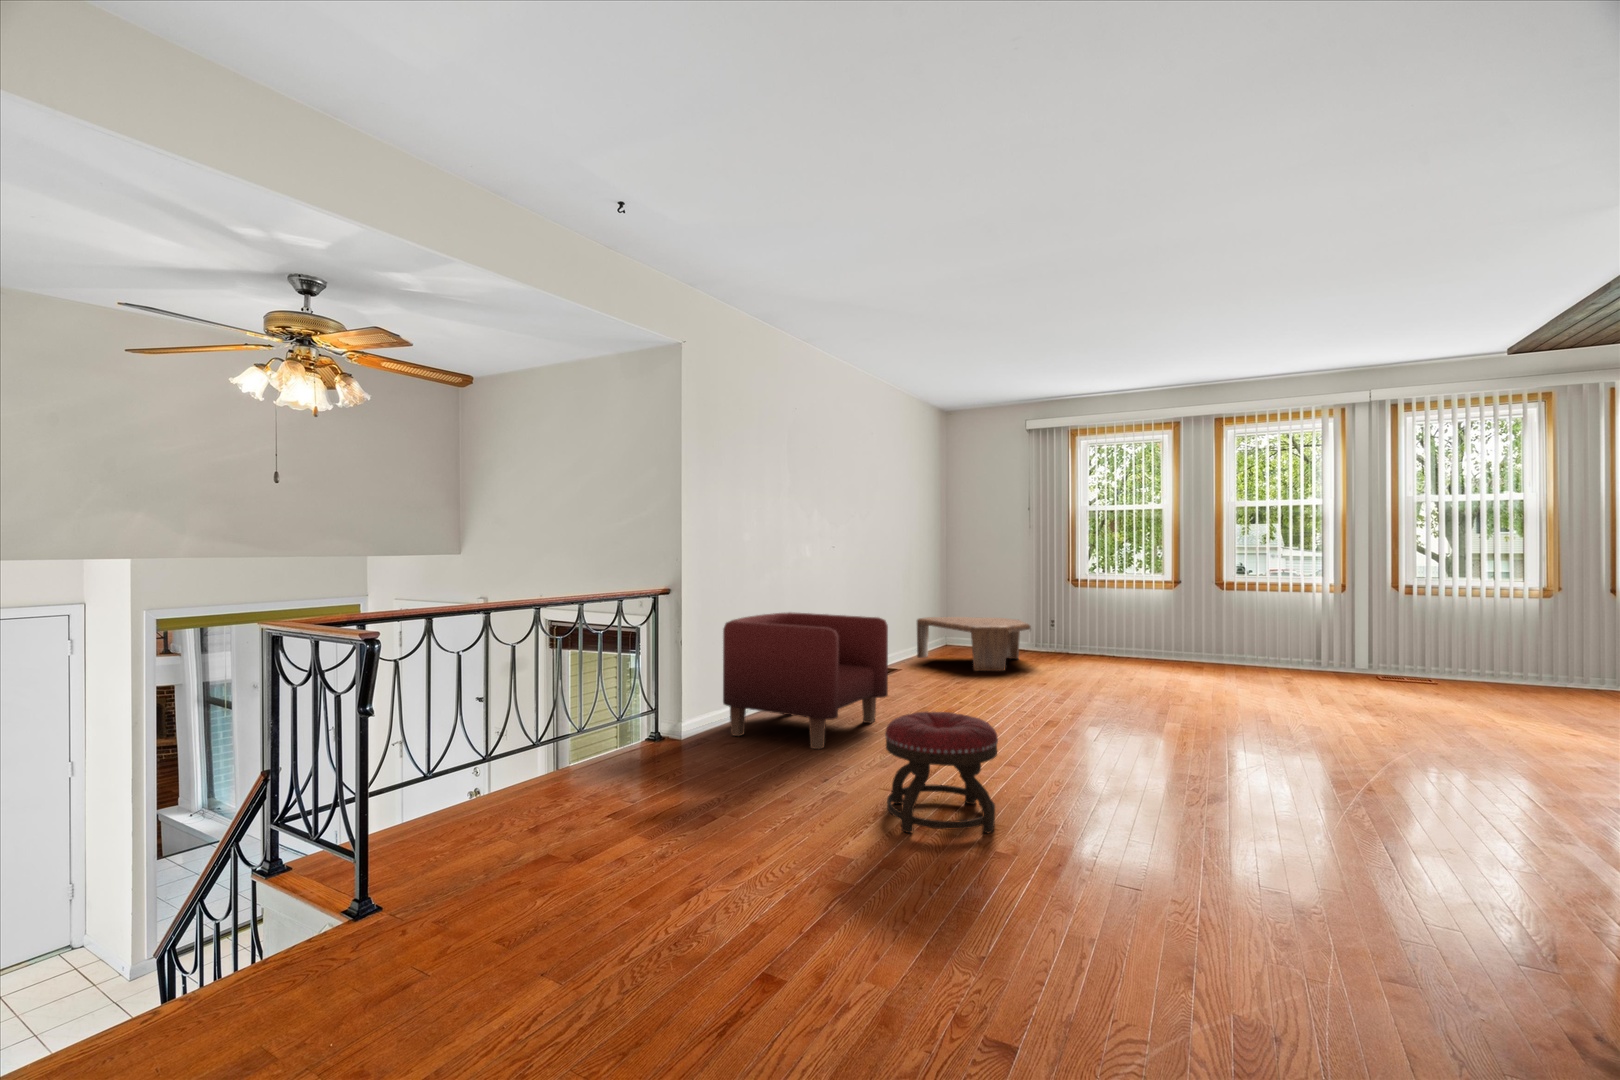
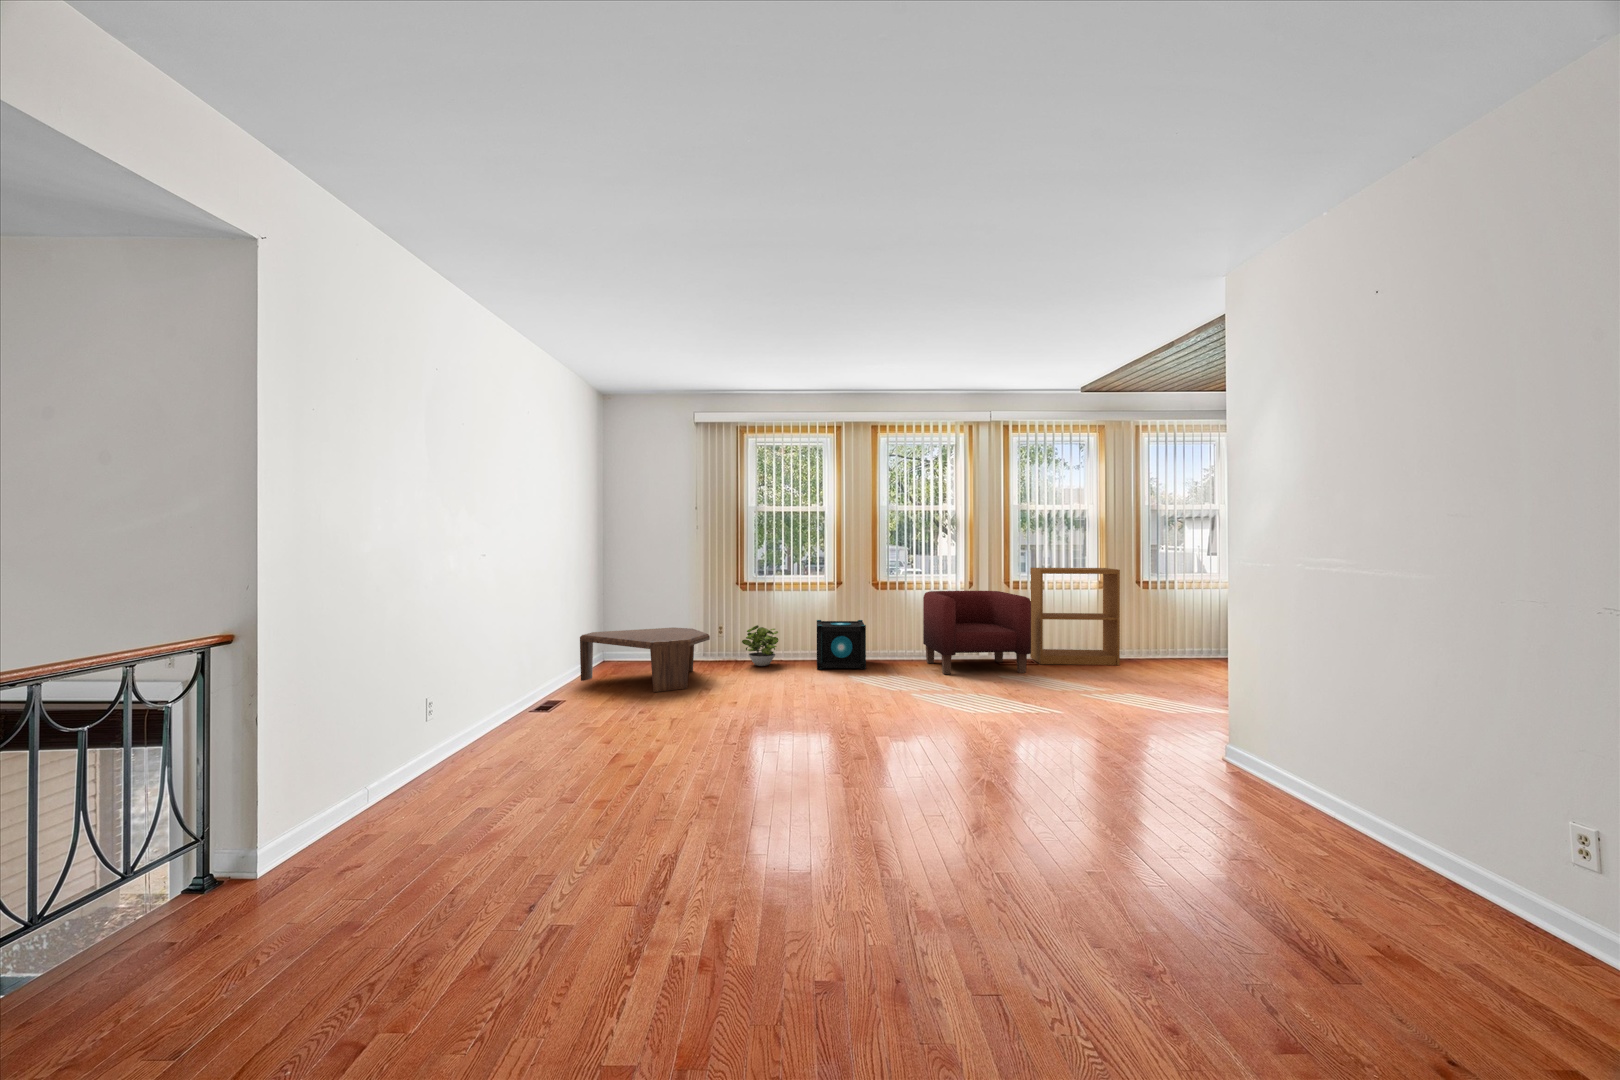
bookshelf: none [1434,571,1571,698] -> present [1030,568,1120,665]
armchair: present [723,612,888,749] -> present [923,591,1031,674]
speaker: none [1145,619,1203,672] -> present [817,620,866,669]
potted plant: none [1068,620,1107,661] -> present [742,625,778,666]
ottoman: present [885,711,998,834] -> none [643,788,798,983]

